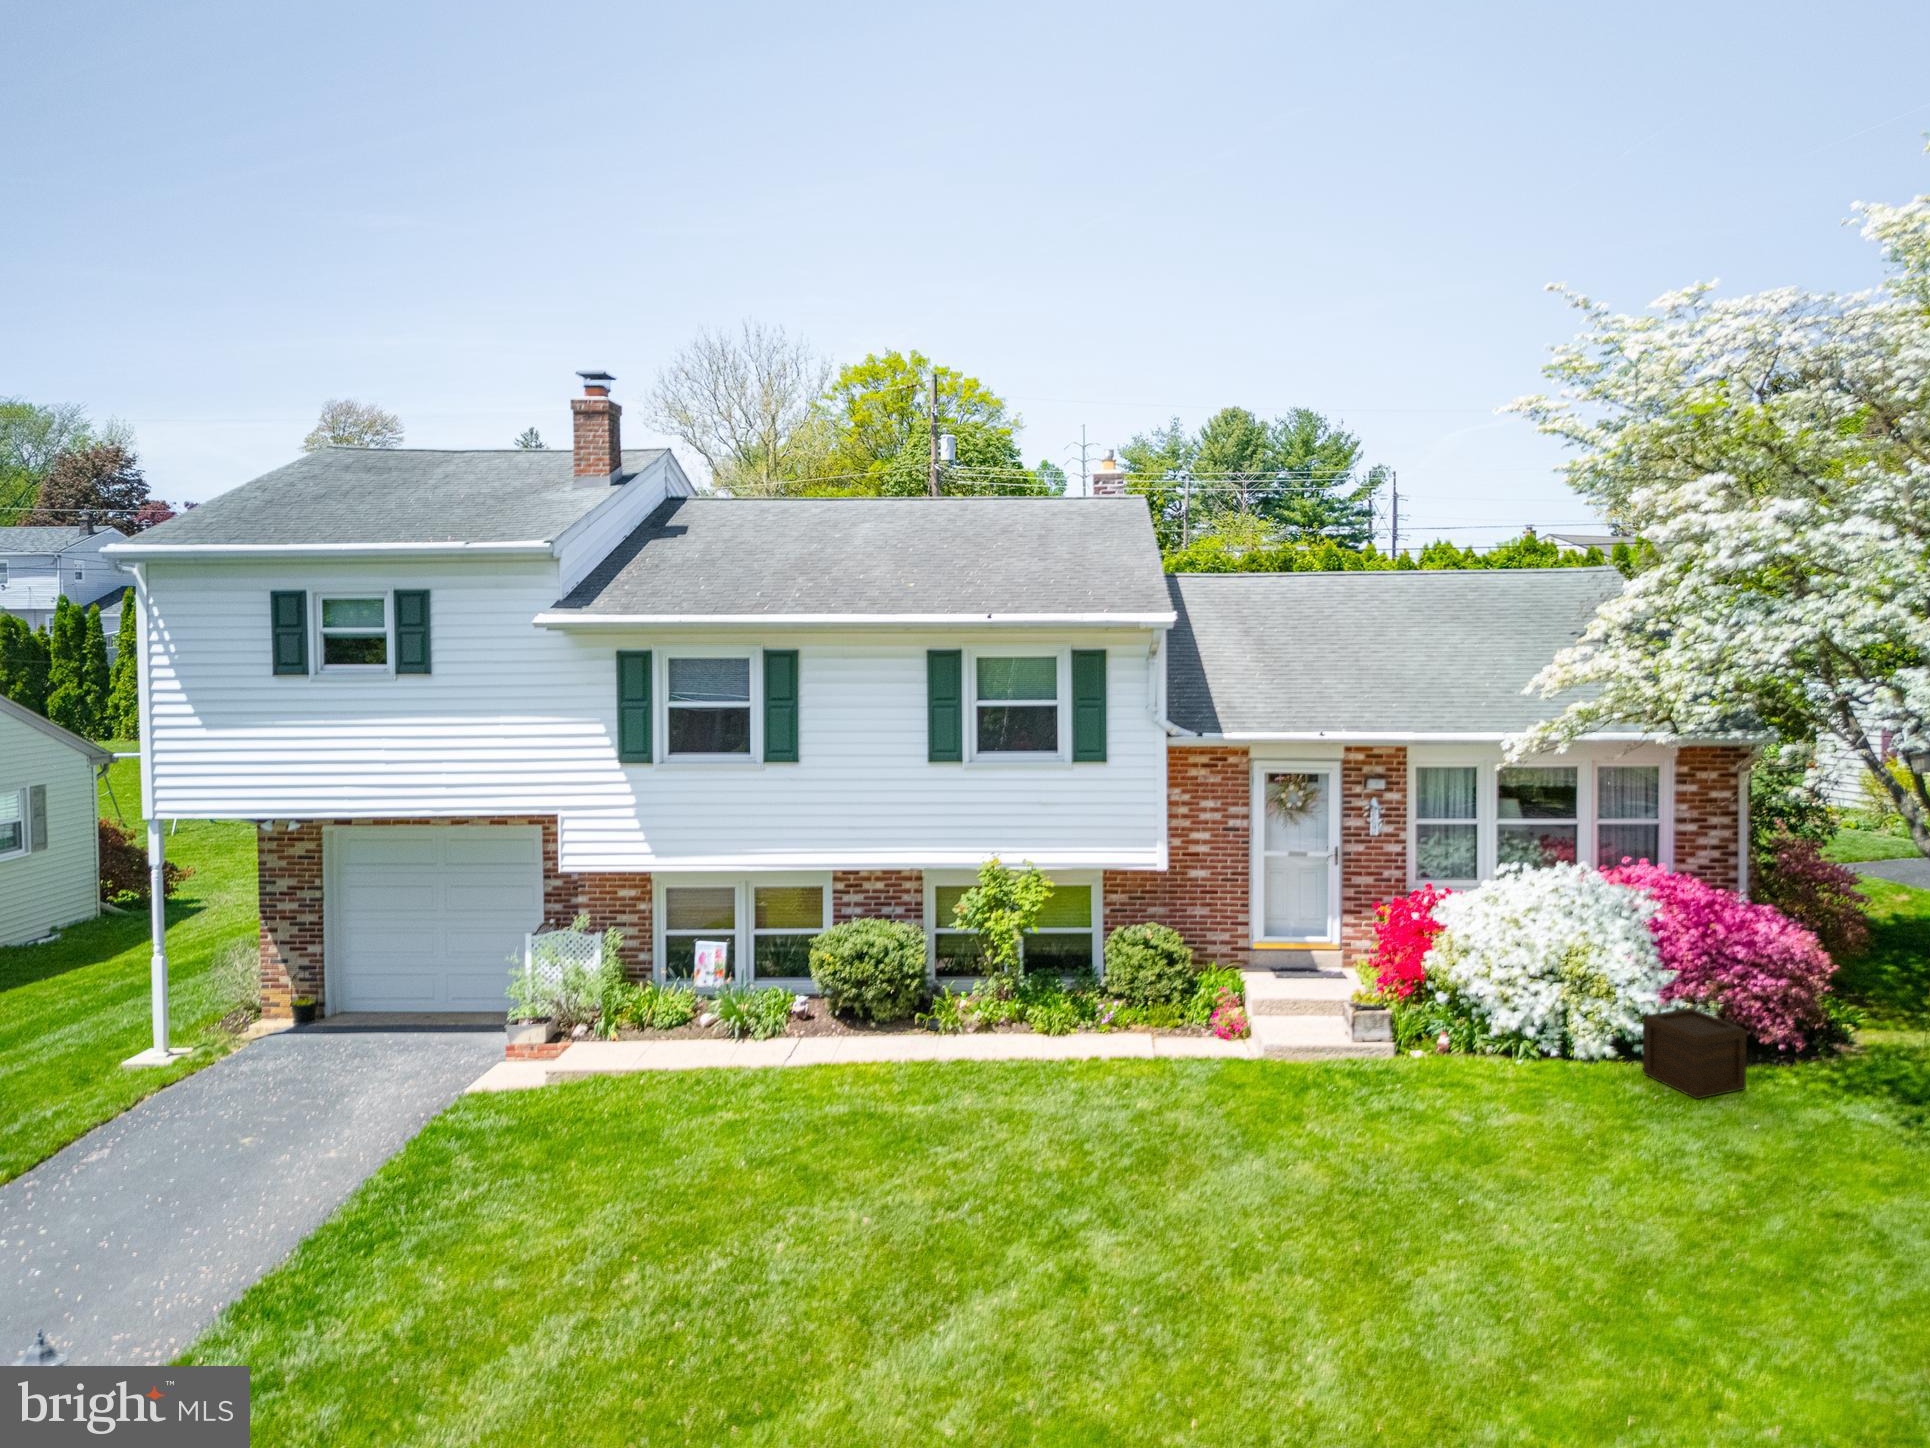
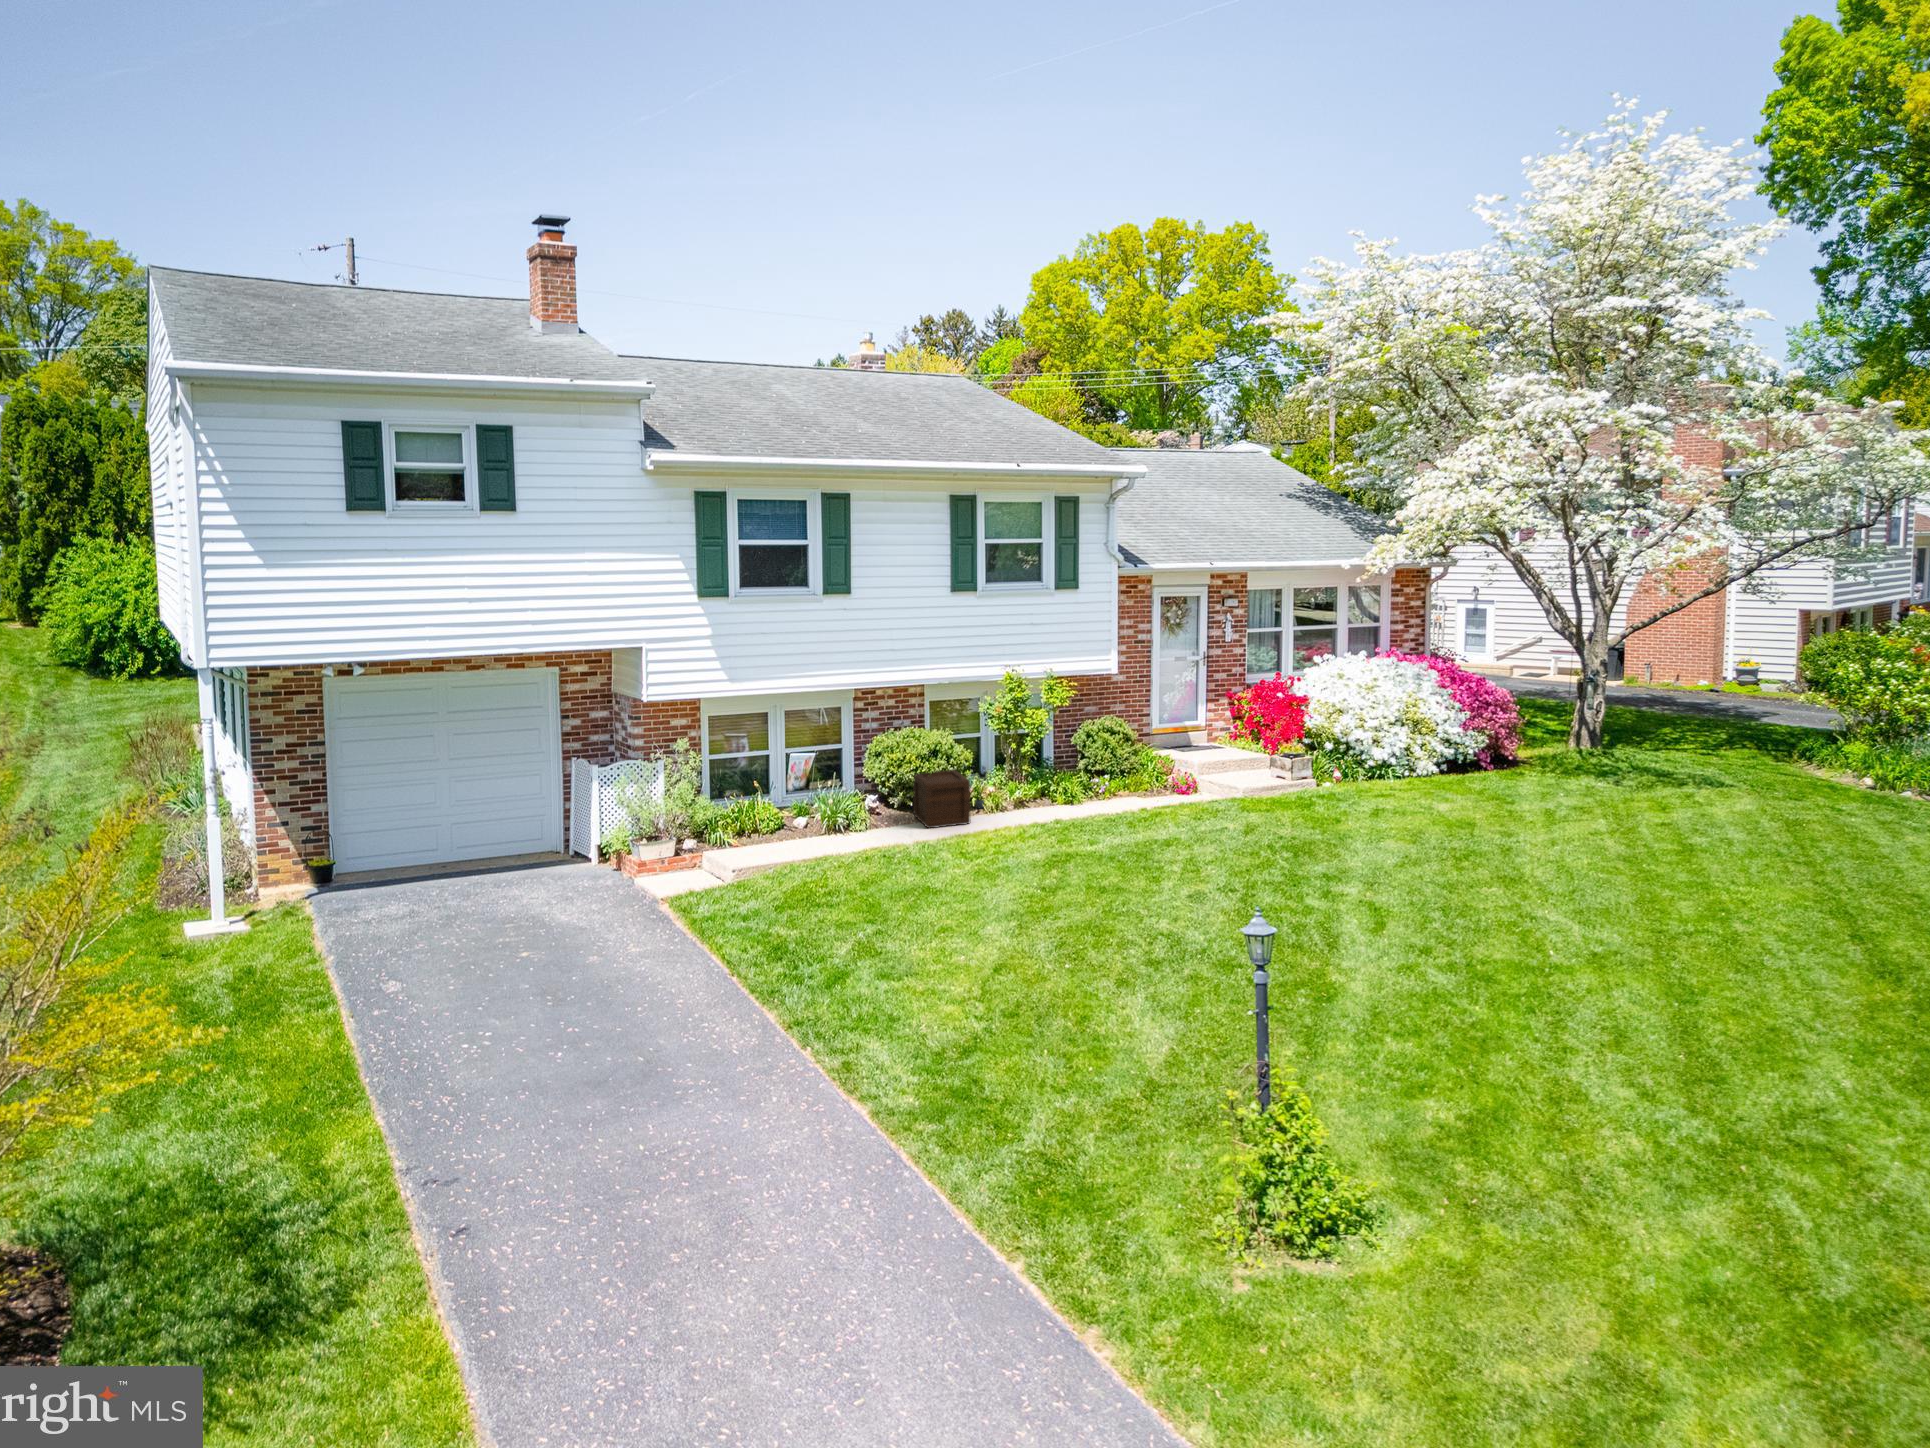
wooden crate: present [1643,1008,1747,1099] -> present [913,770,970,828]

